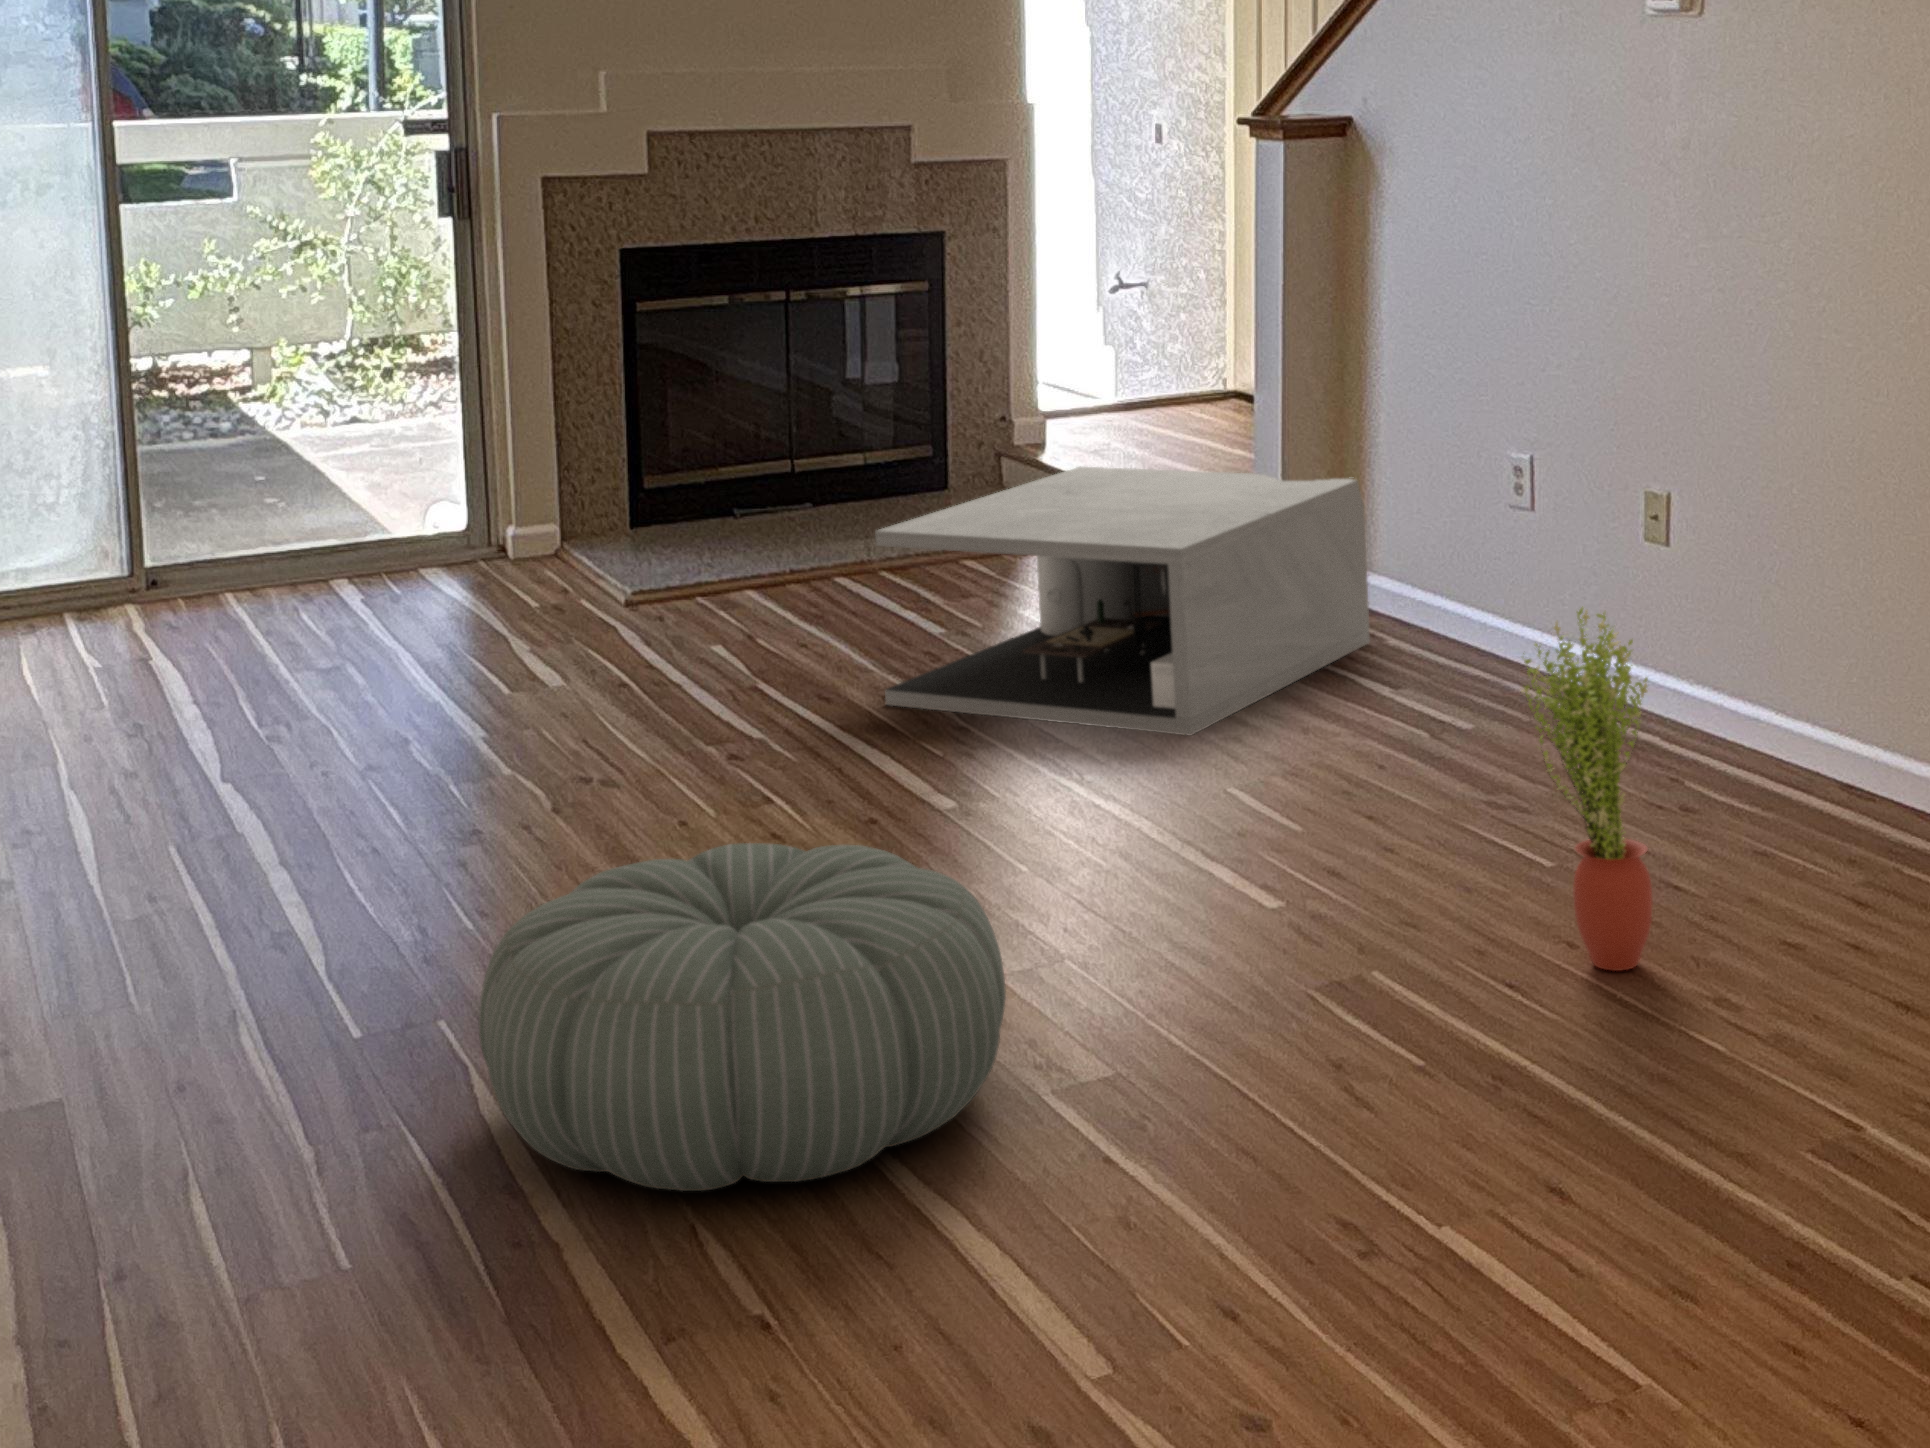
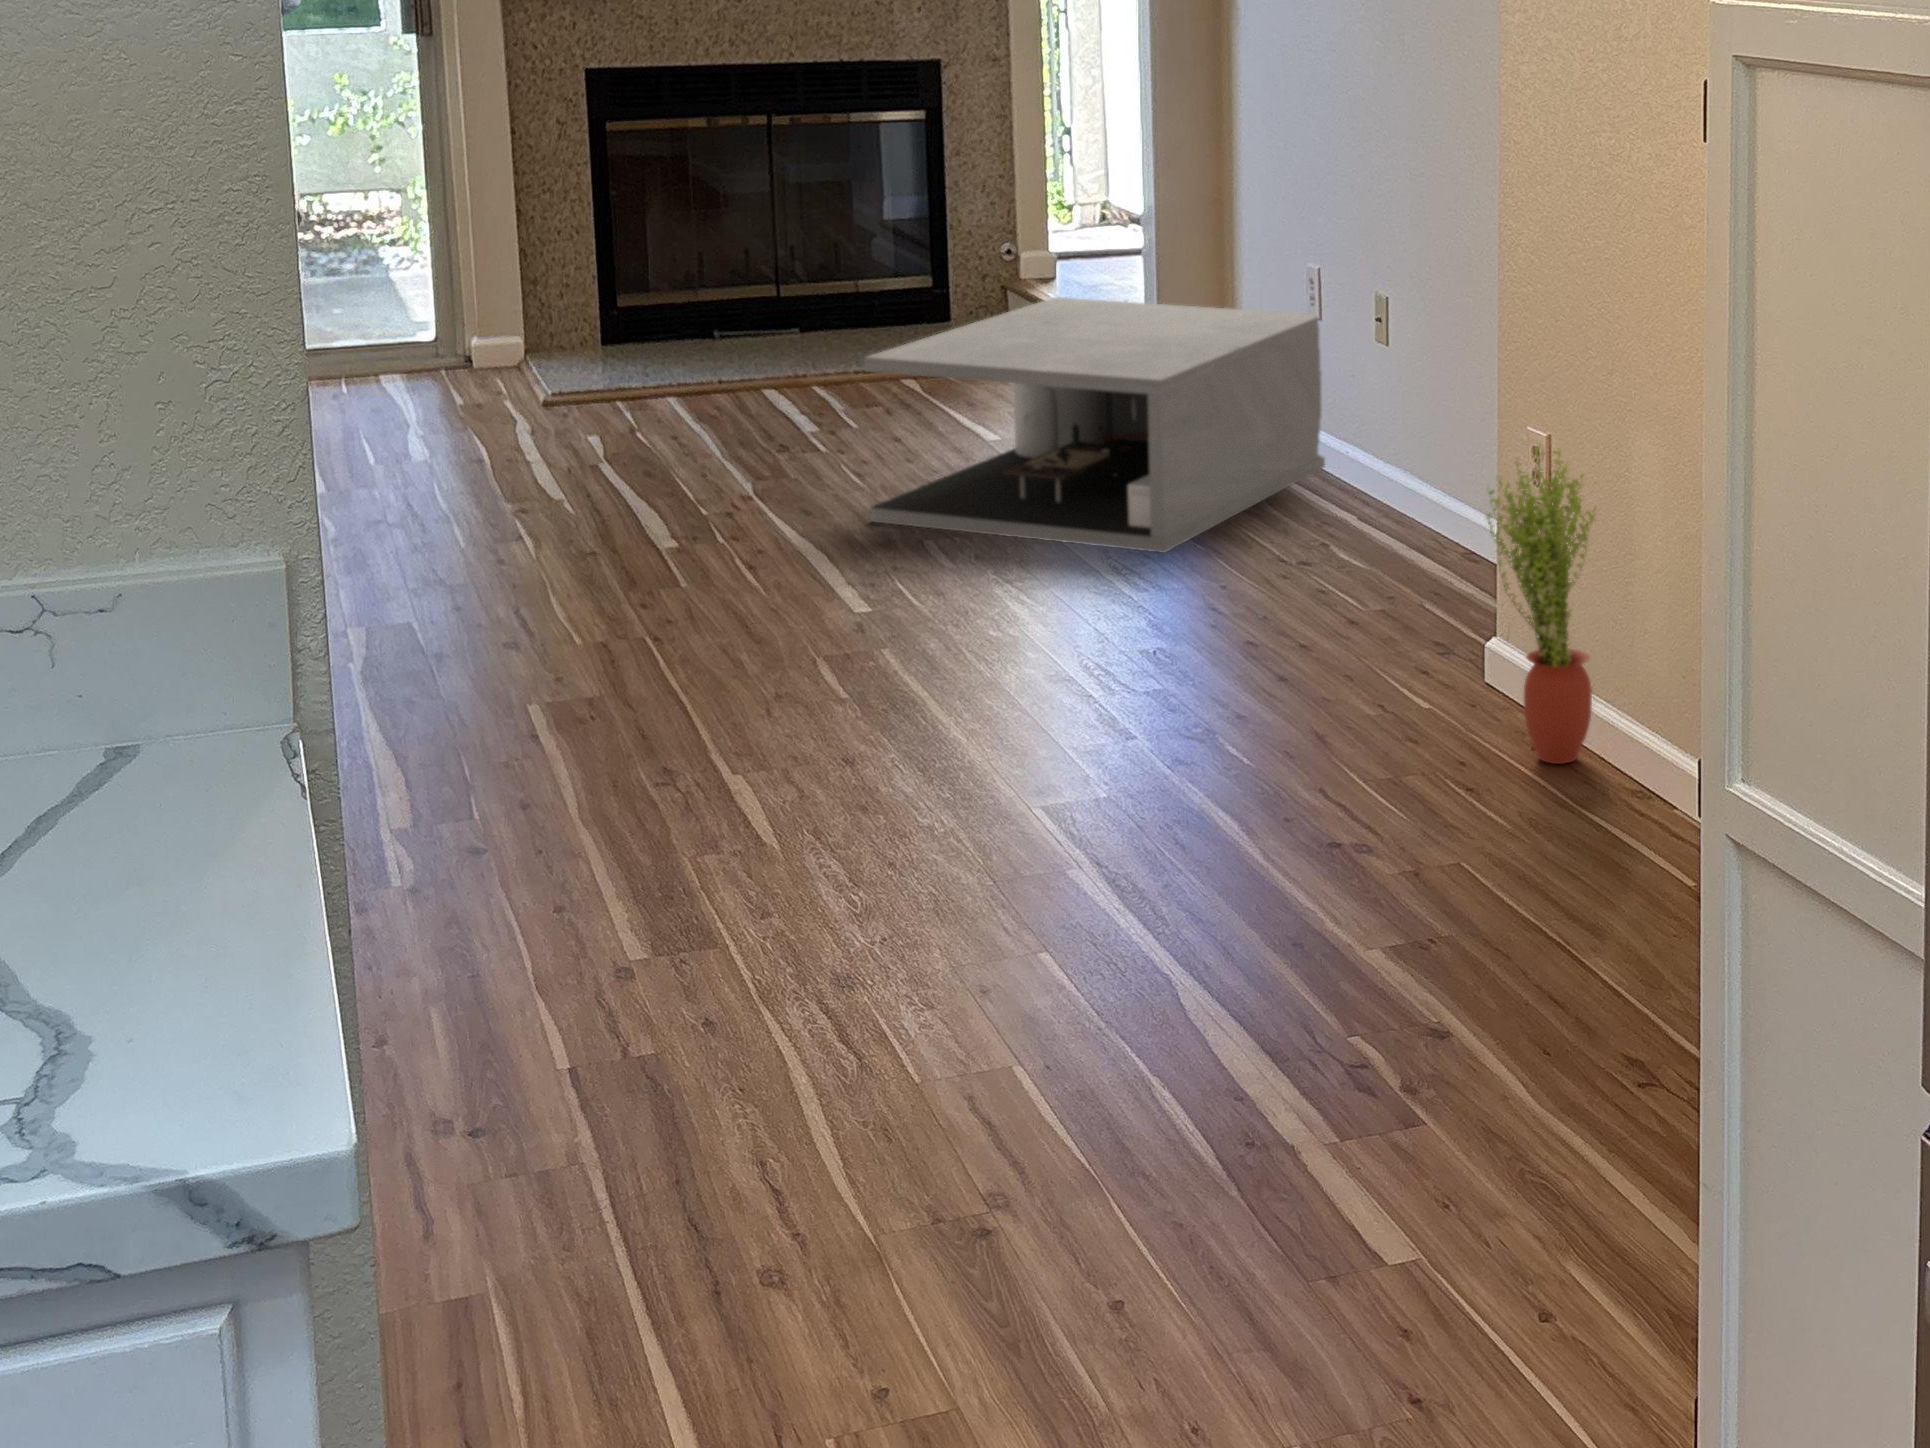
pouf: present [478,843,1006,1191] -> none [529,655,1024,969]

